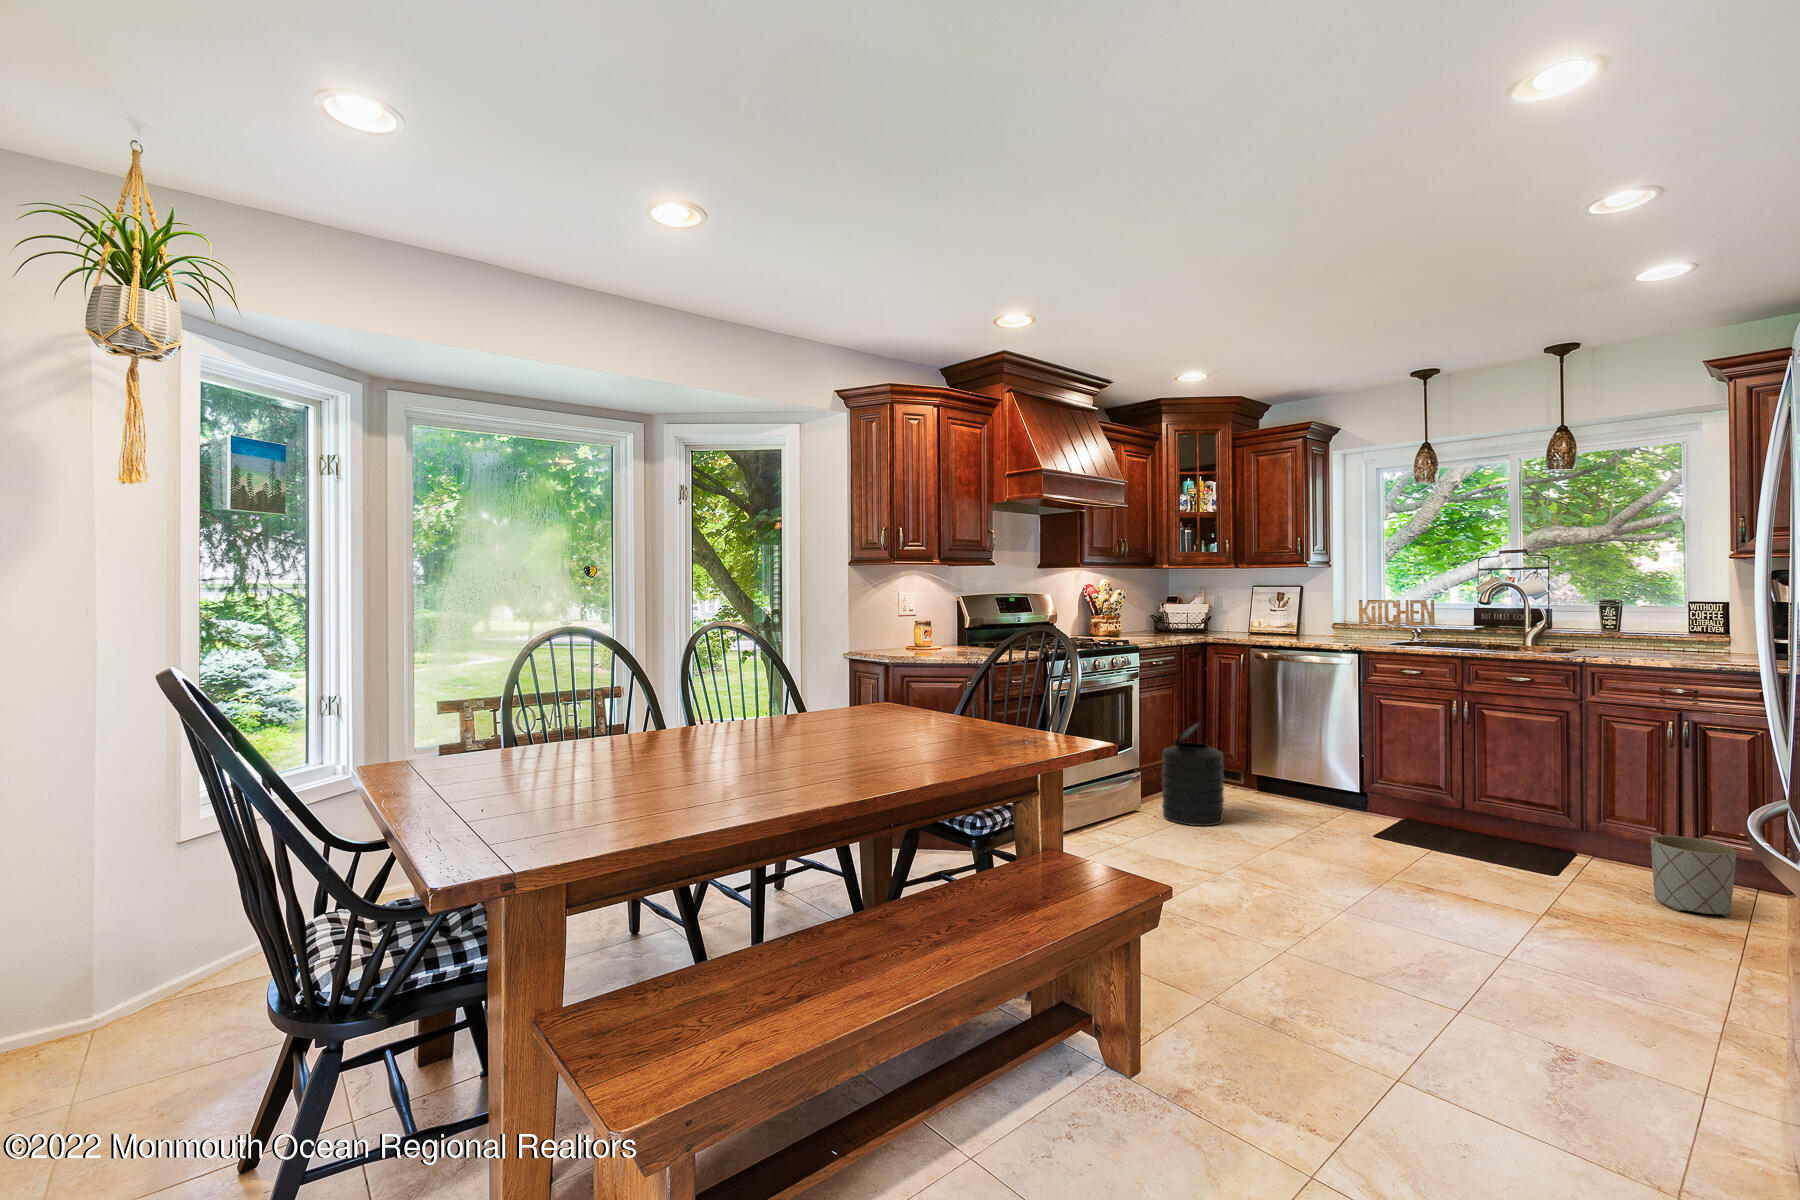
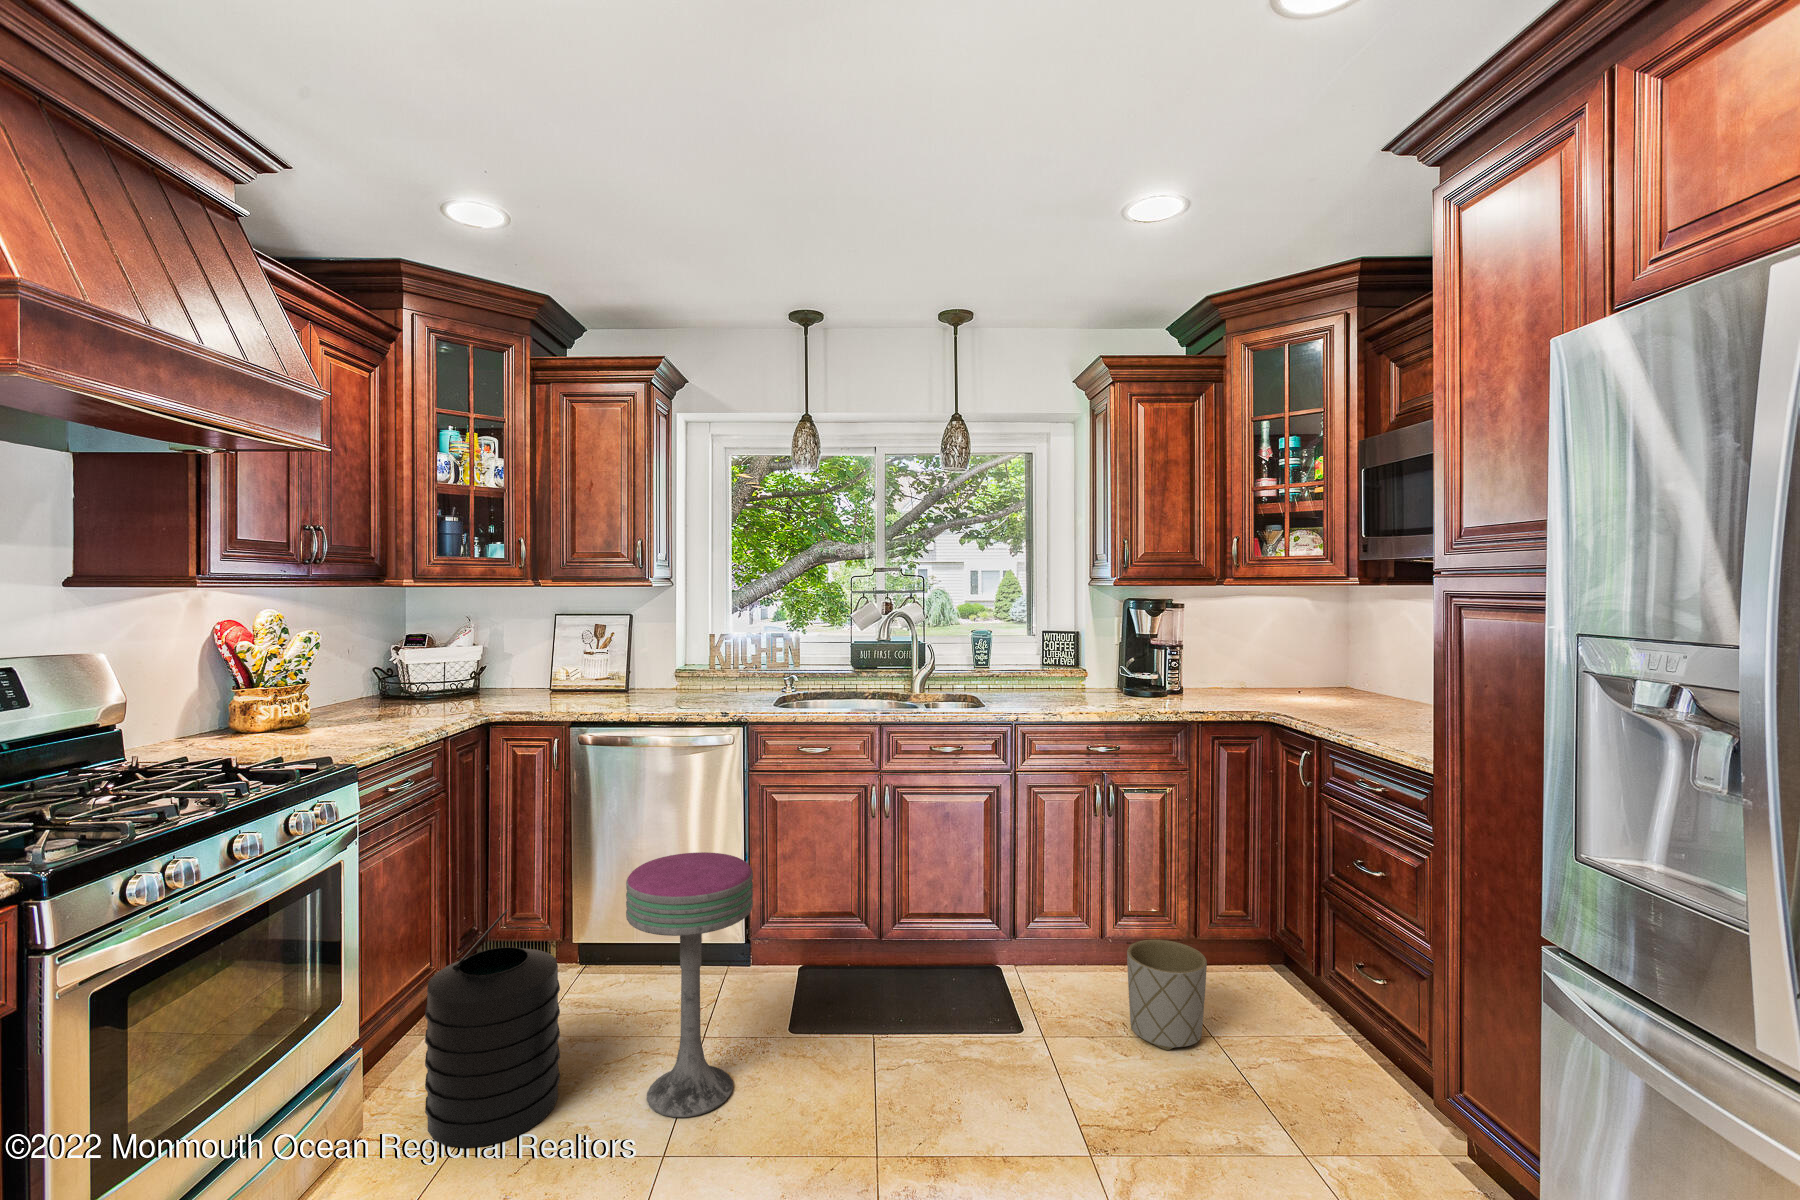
bar stool: none [1255,711,1329,844] -> present [626,852,753,1117]

